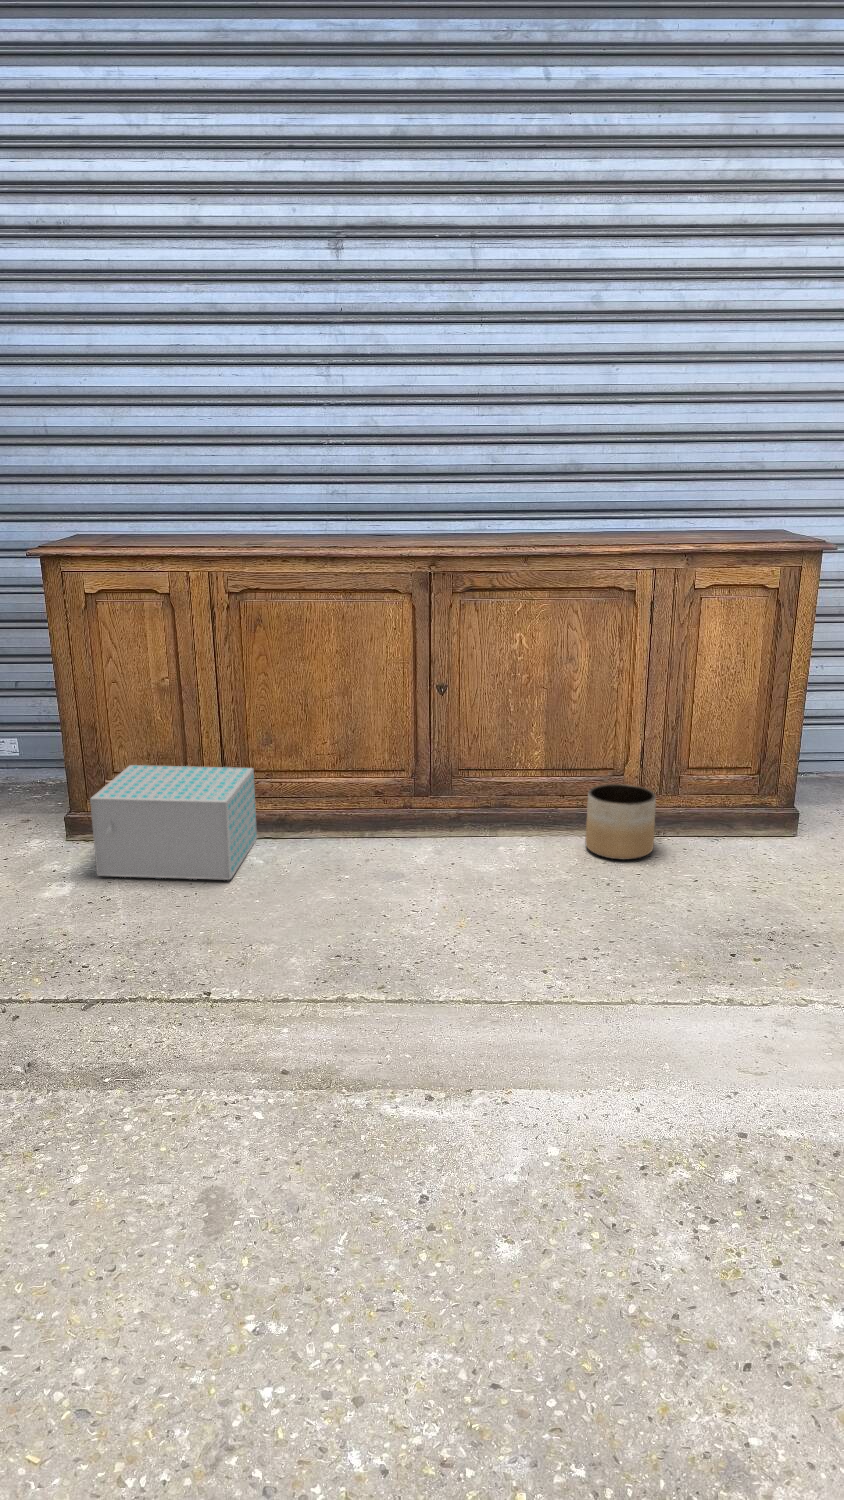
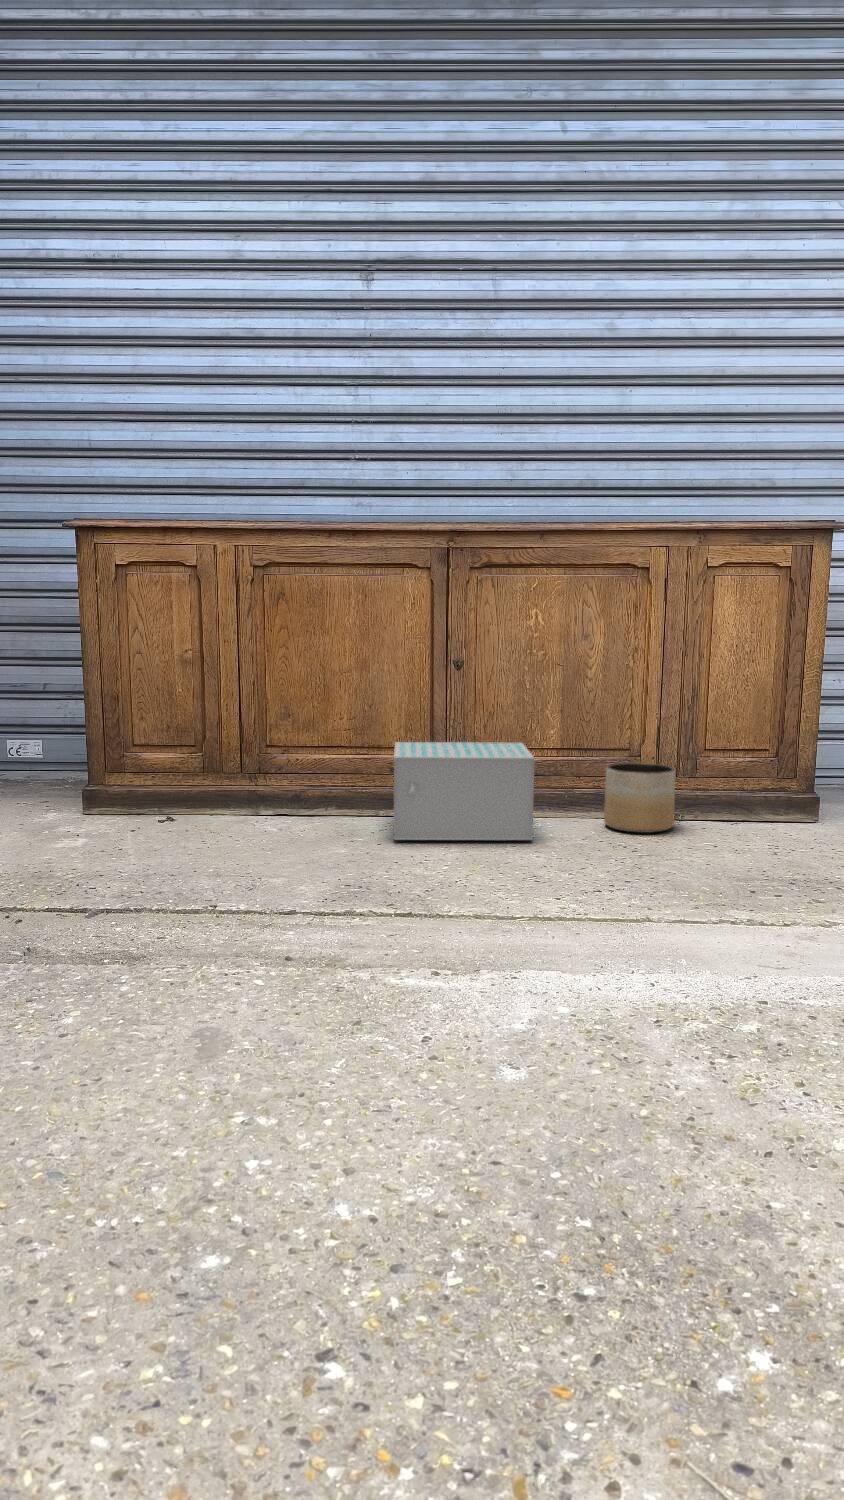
storage box: present [90,765,257,880] -> present [394,742,535,840]

